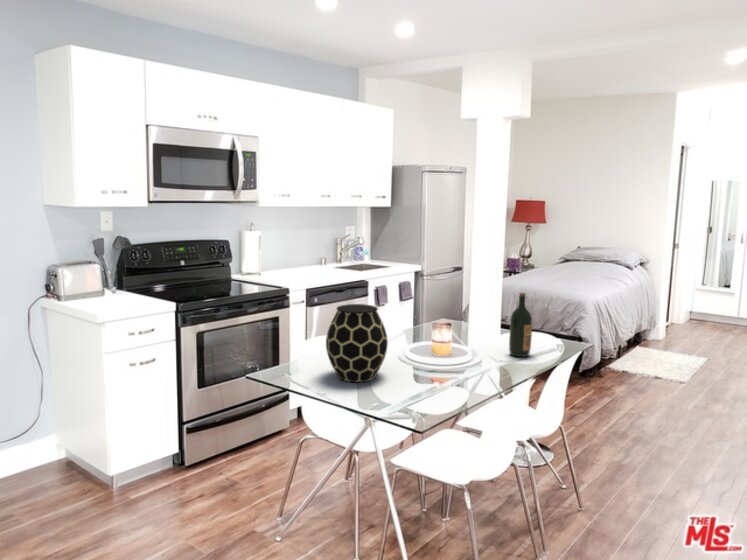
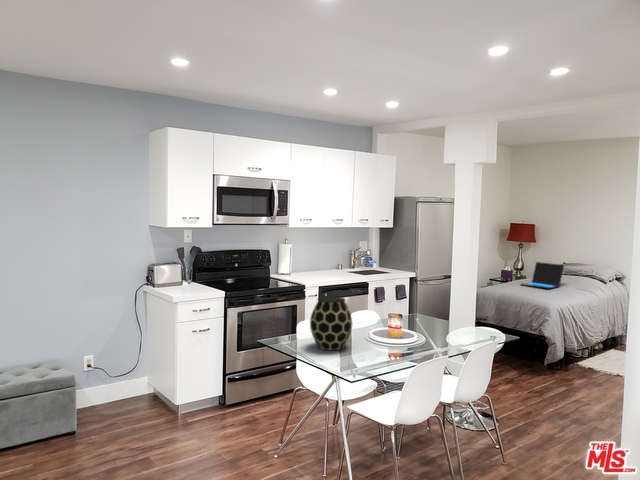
laptop: none [540,247,591,280] -> present [521,262,564,289]
wine bottle: present [509,293,532,357] -> none [448,294,465,342]

